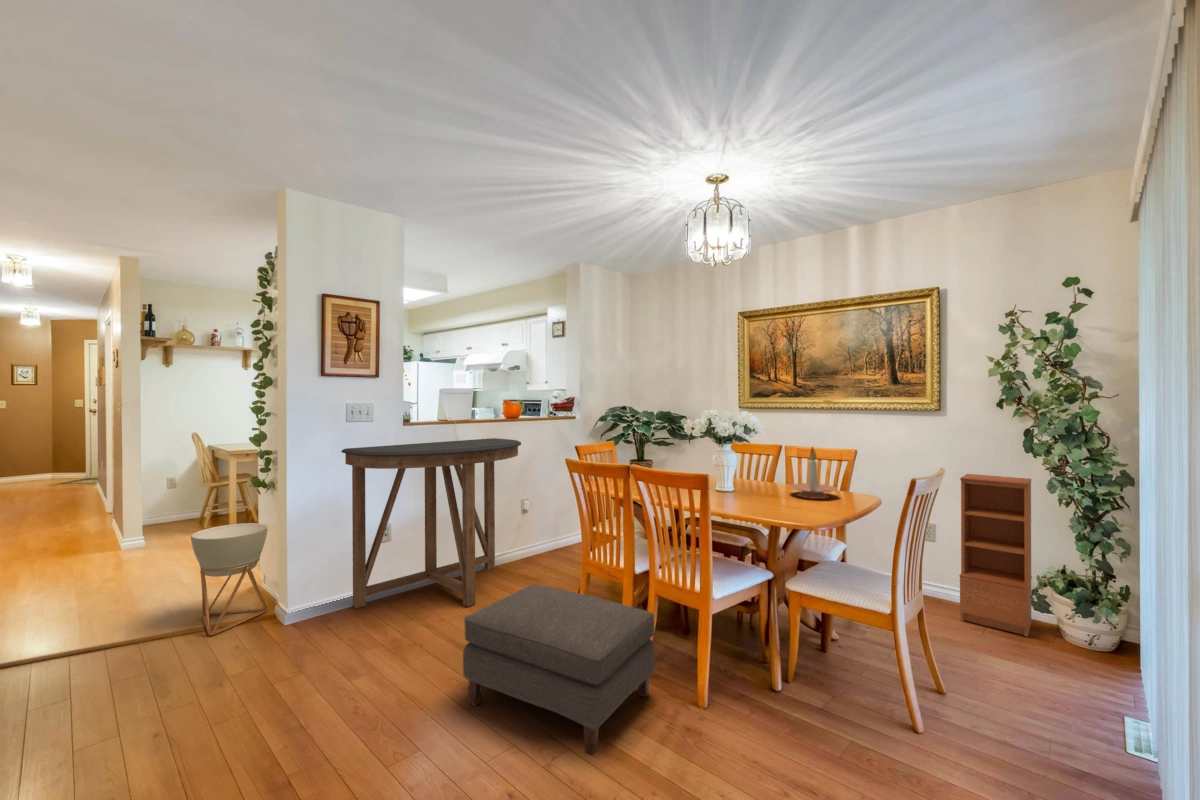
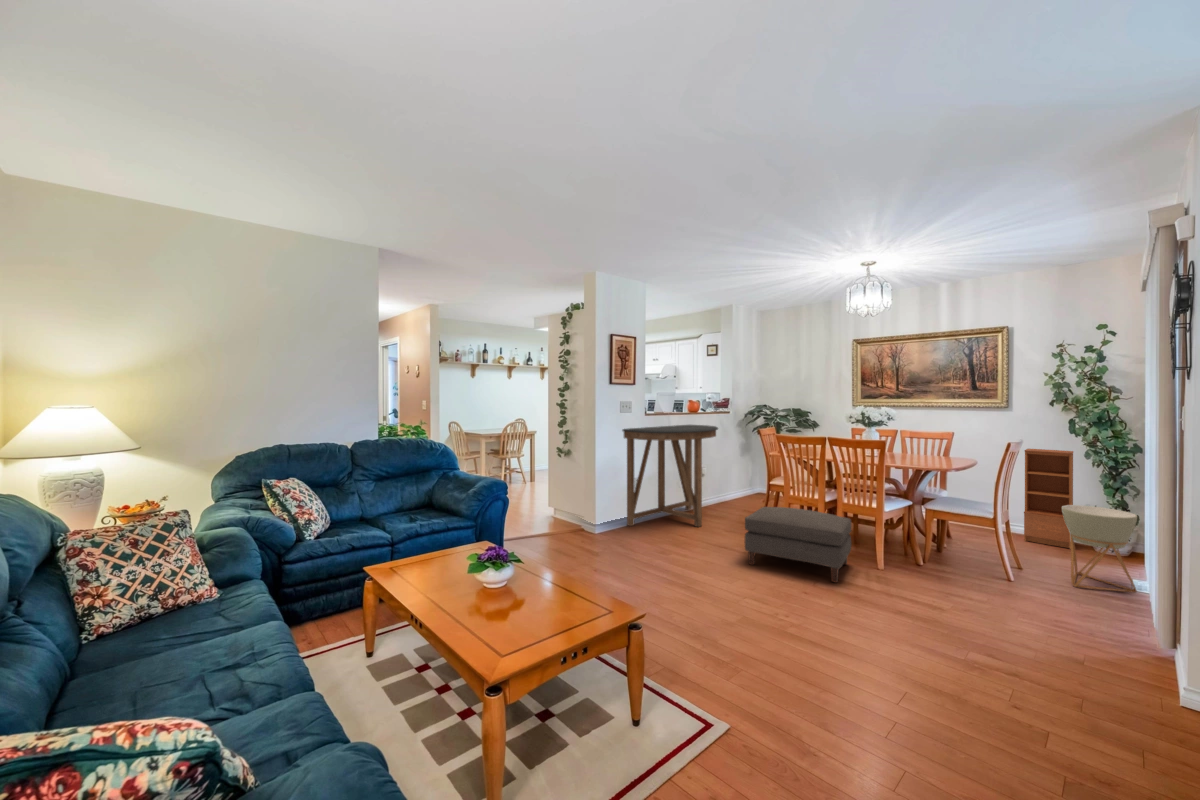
candle holder: present [789,447,837,499] -> none [916,428,950,459]
planter: present [191,523,268,636] -> present [1062,505,1137,593]

